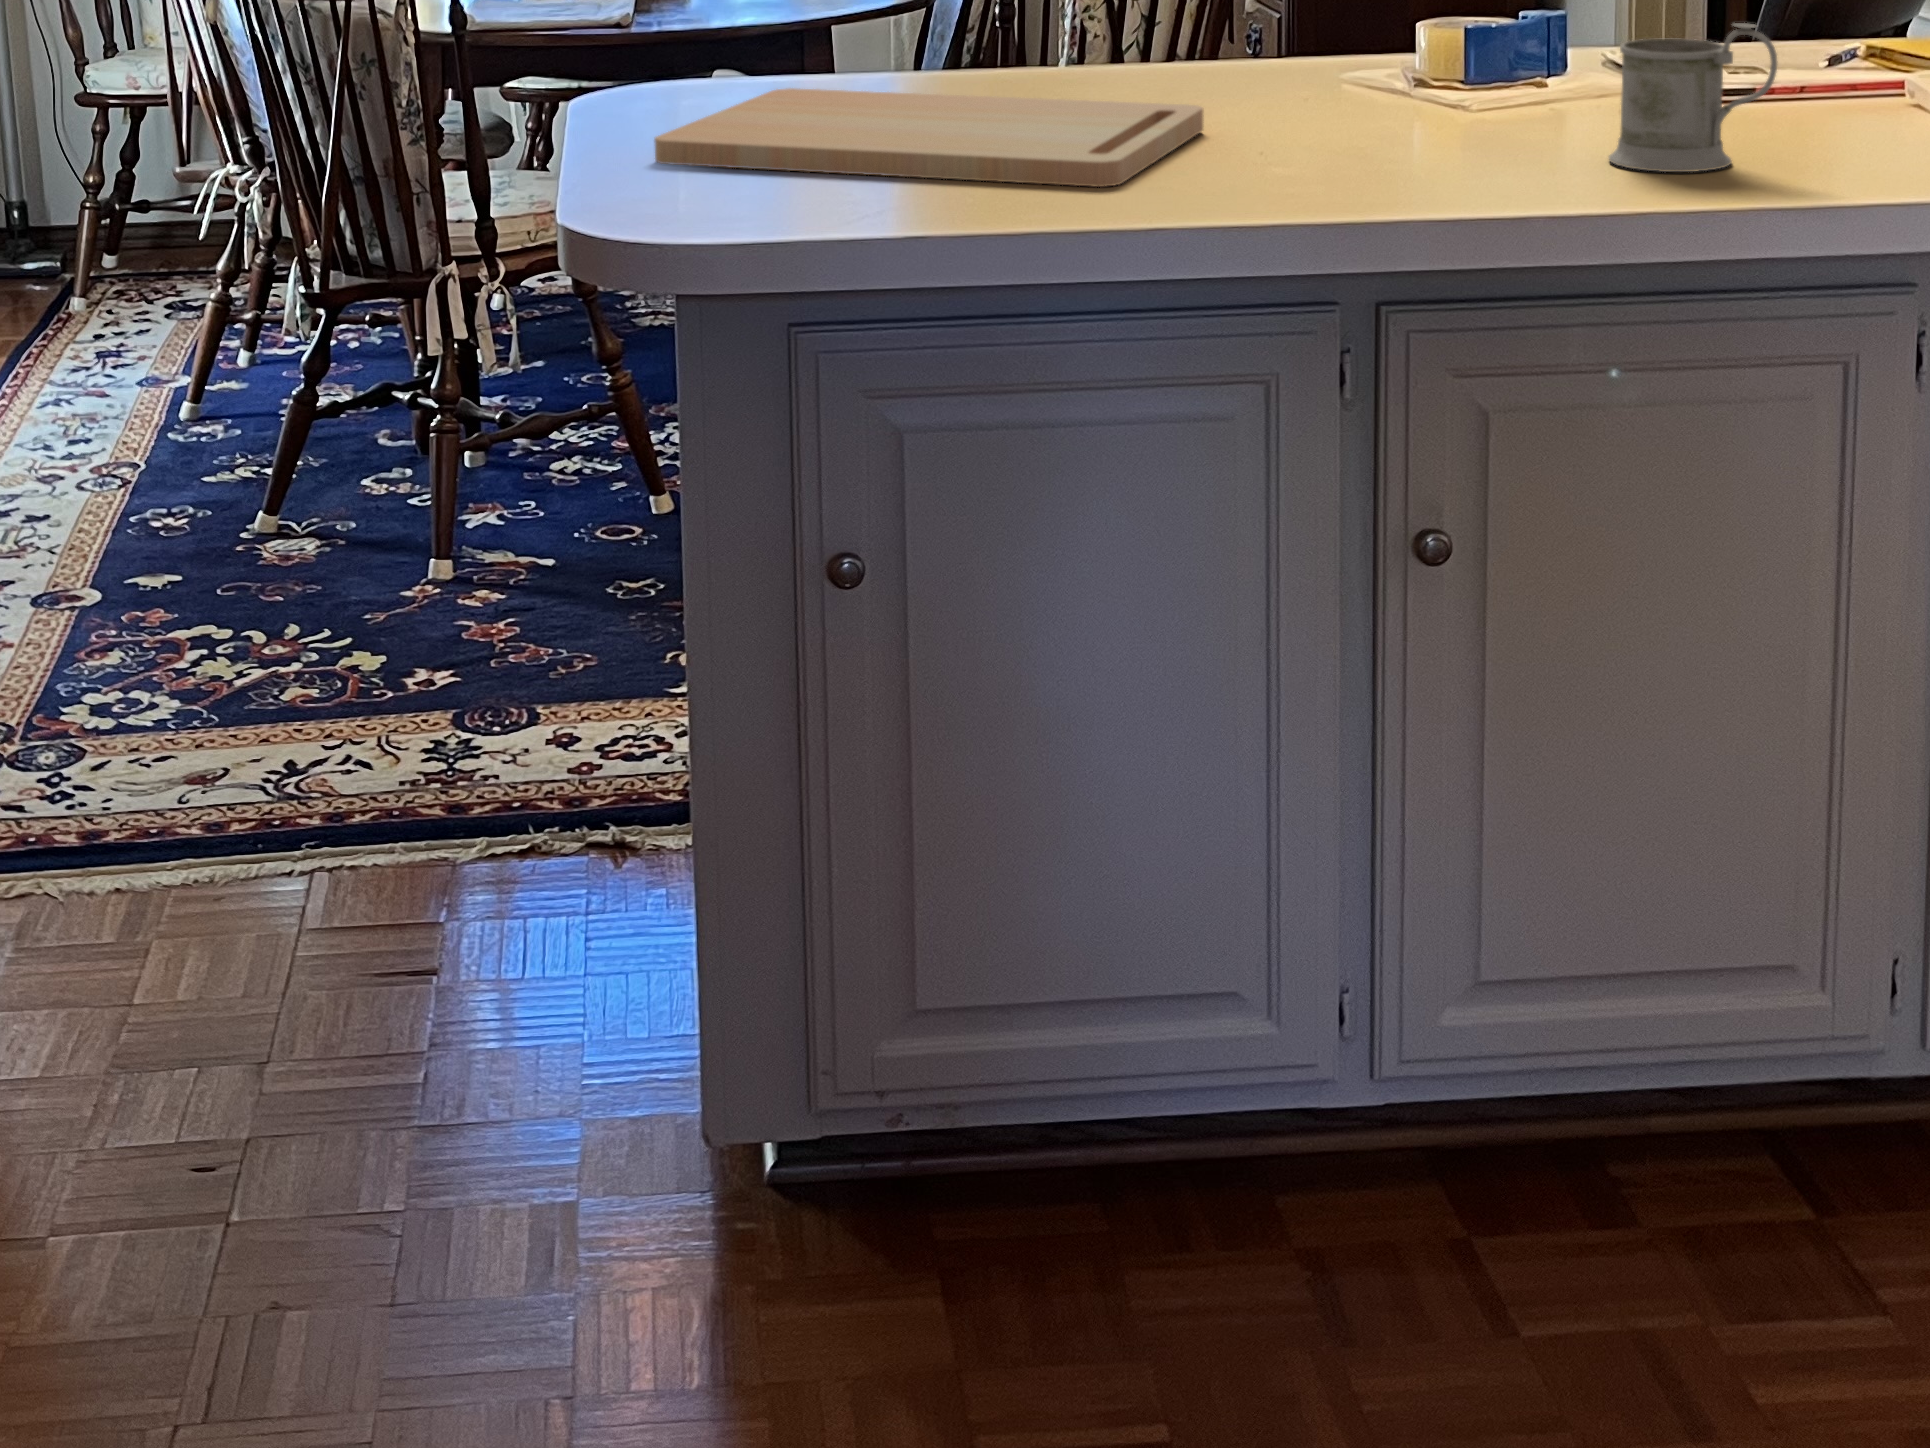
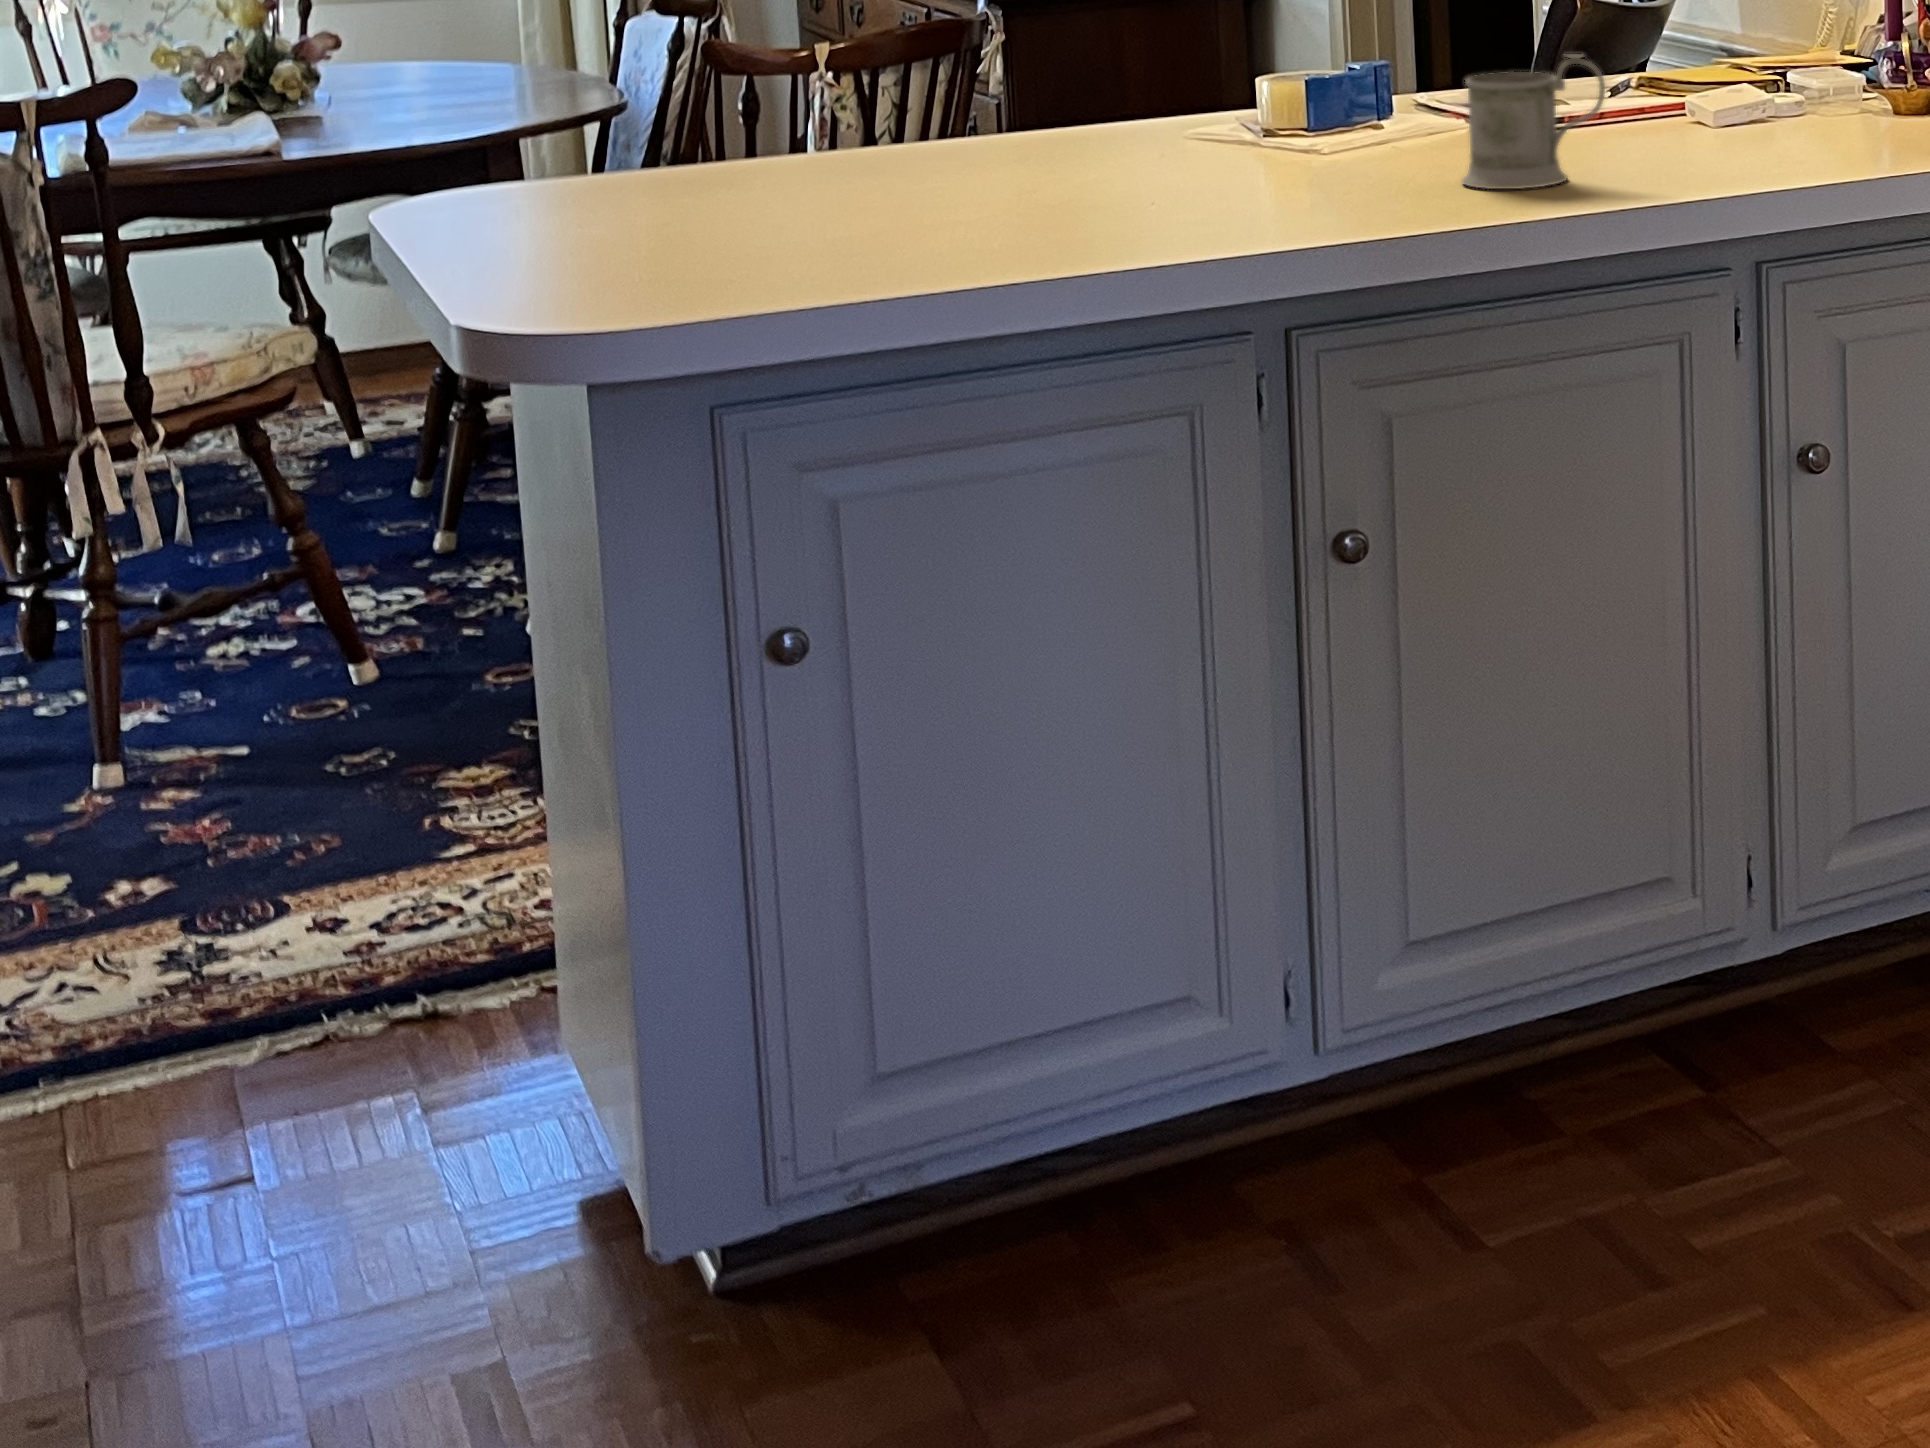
cutting board: present [654,88,1203,187] -> none [510,164,1074,259]

